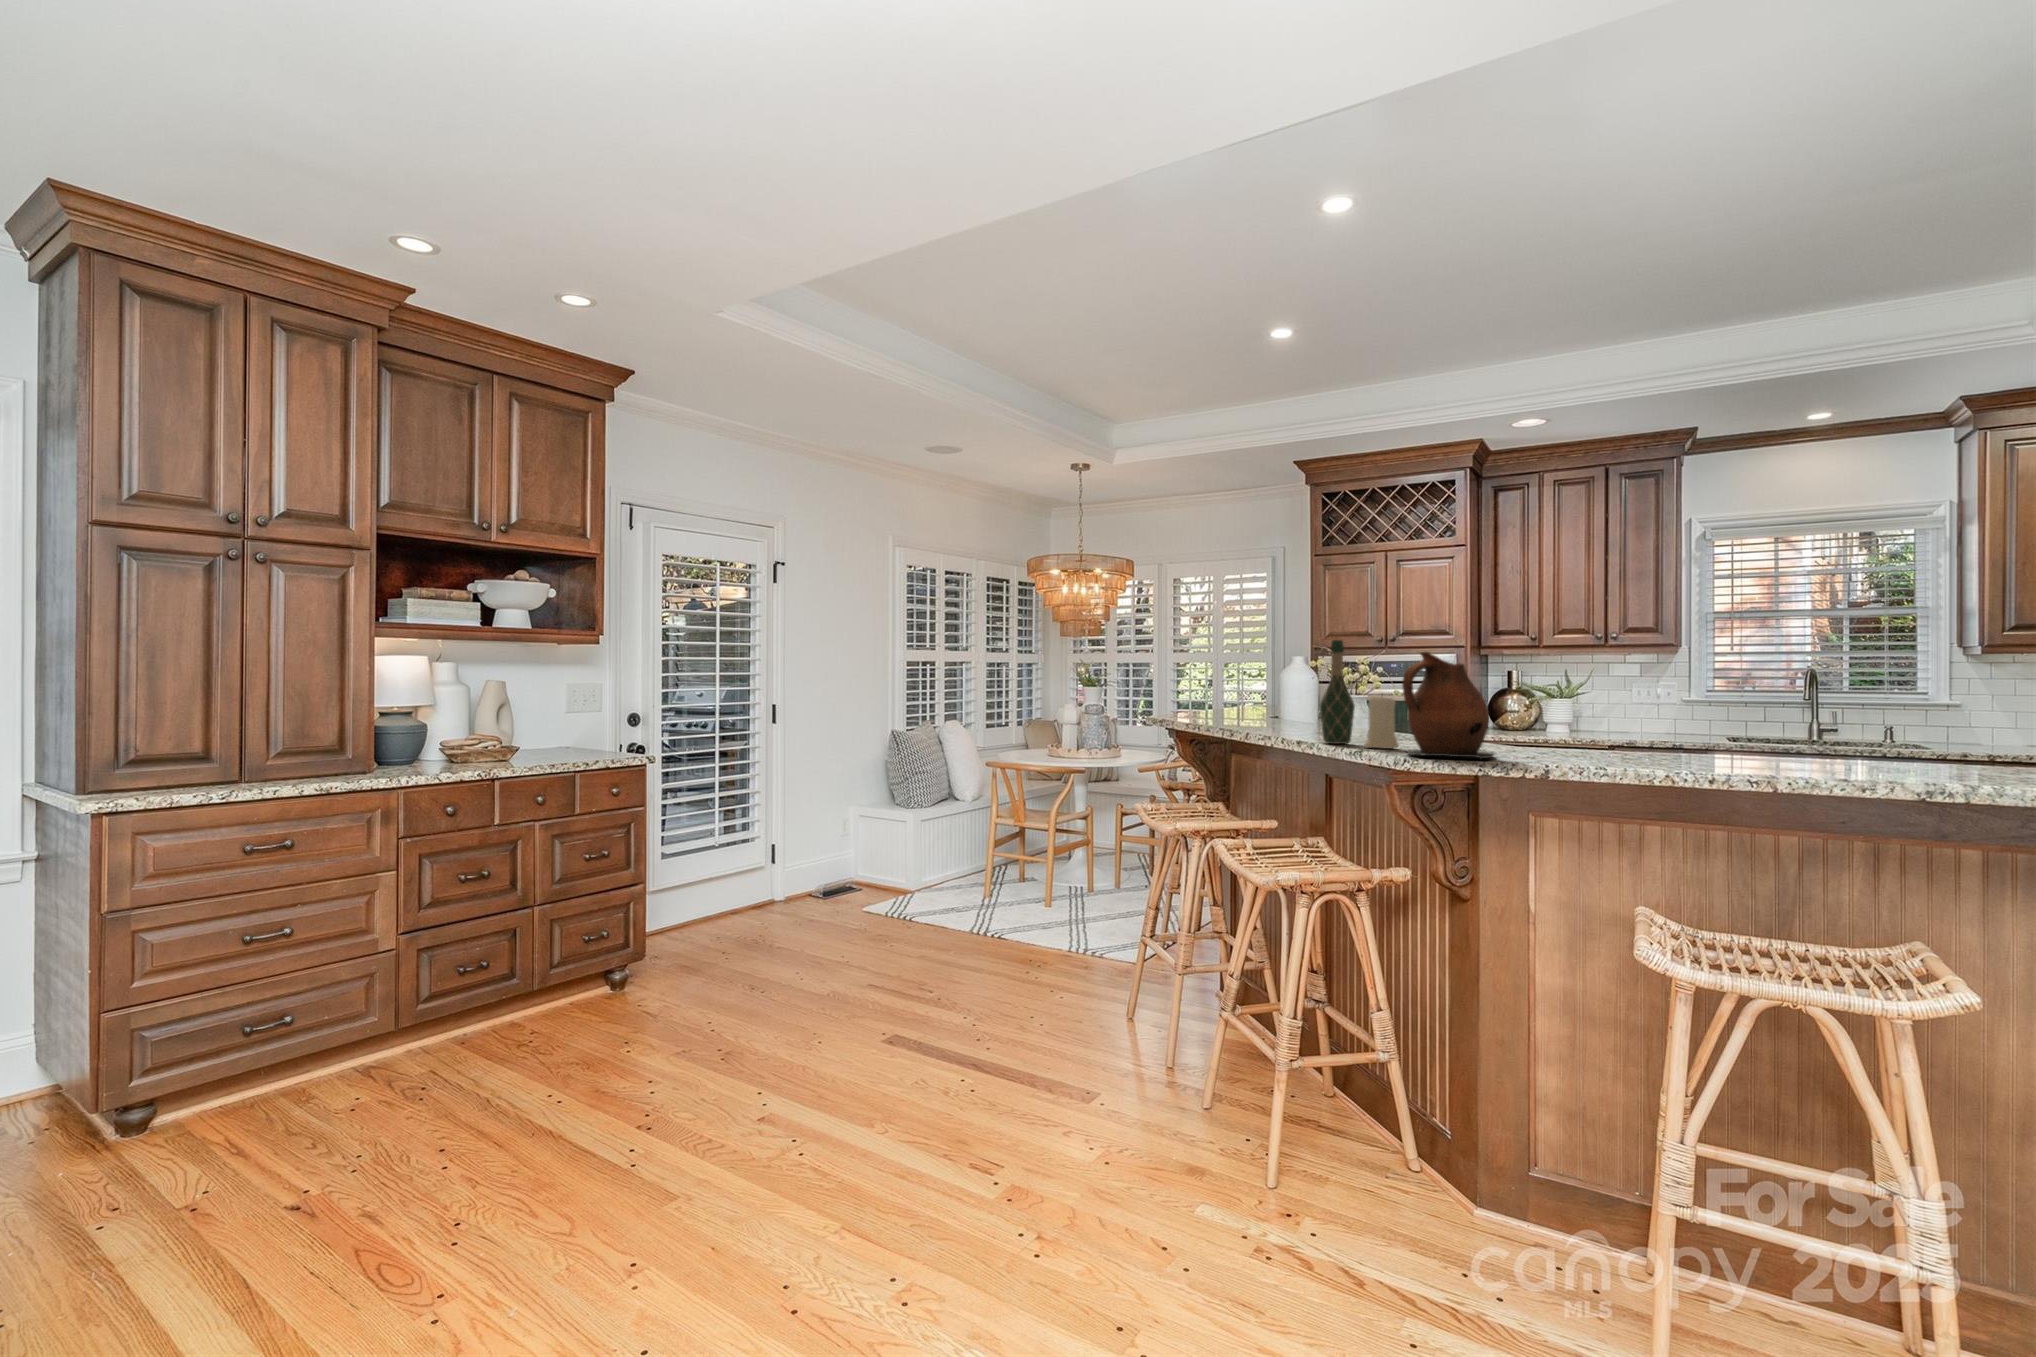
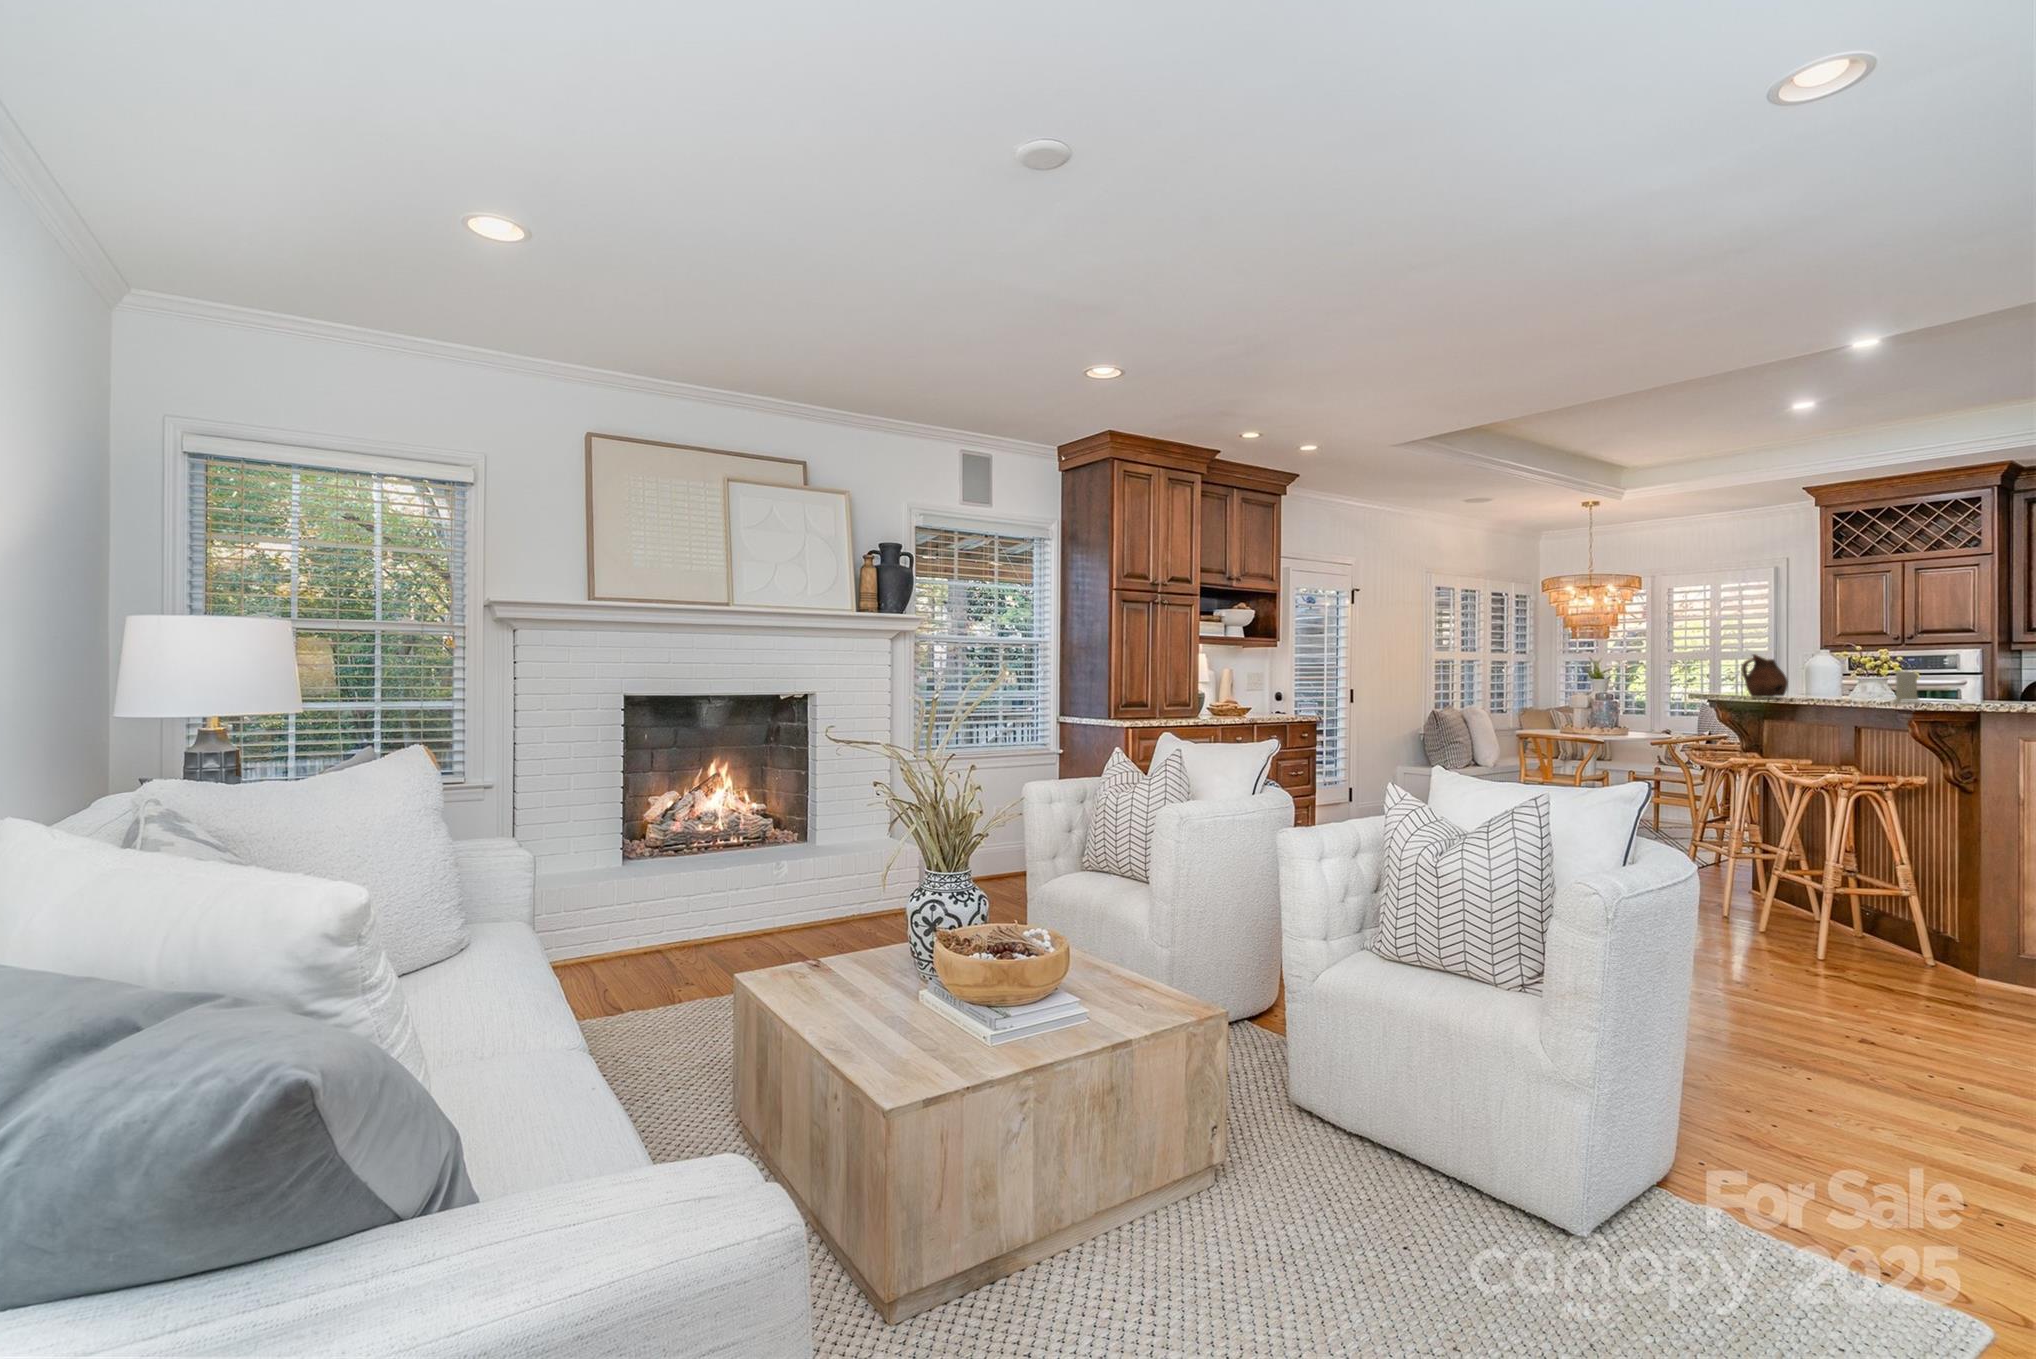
wine bottle: present [1320,640,1355,744] -> none [1854,636,1883,703]
ceramic pitcher: present [1402,652,1494,759] -> present [1742,654,1788,701]

